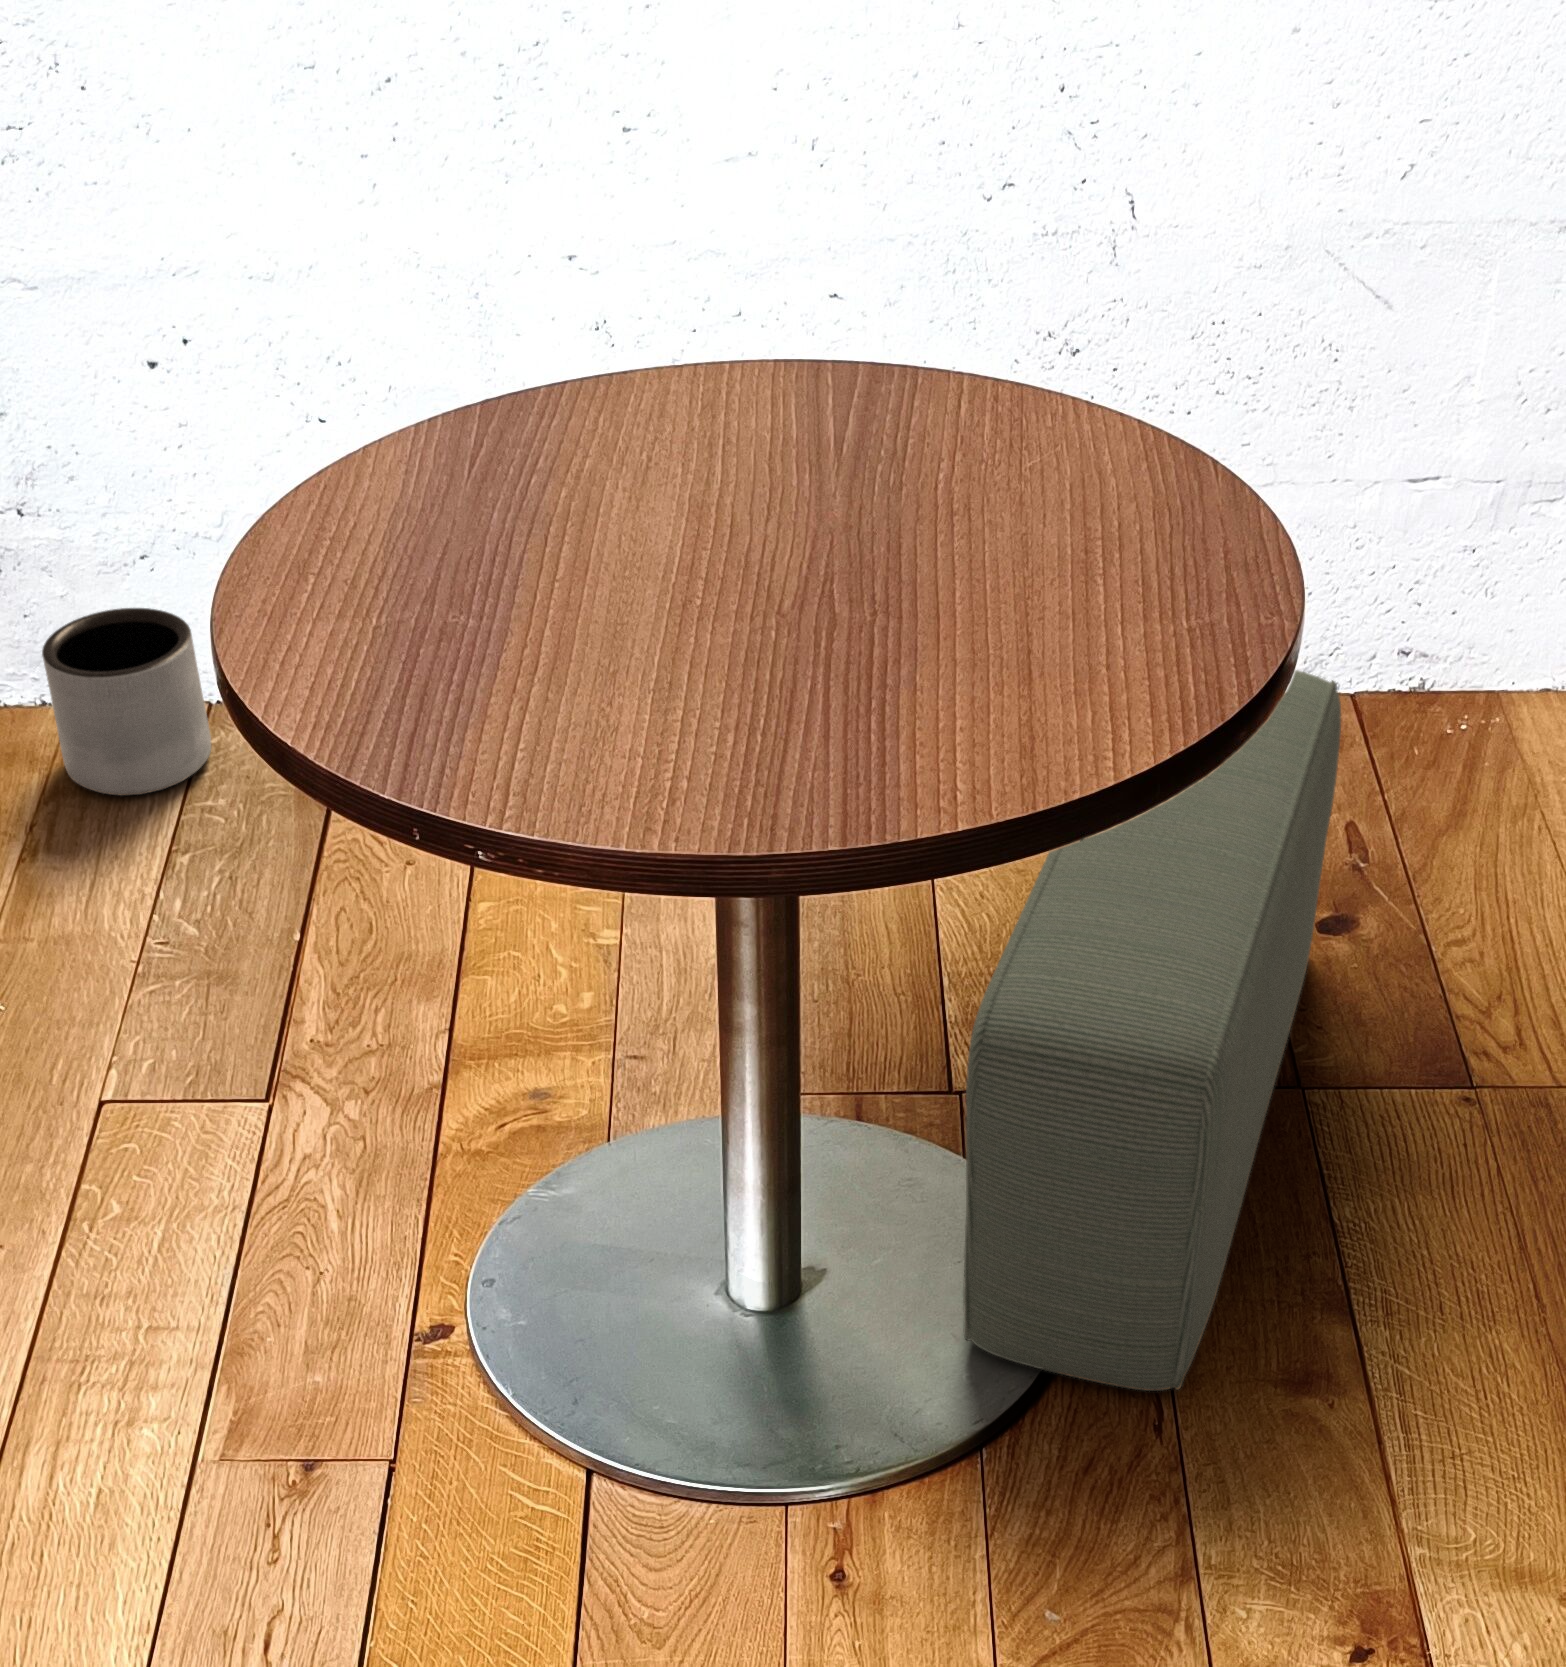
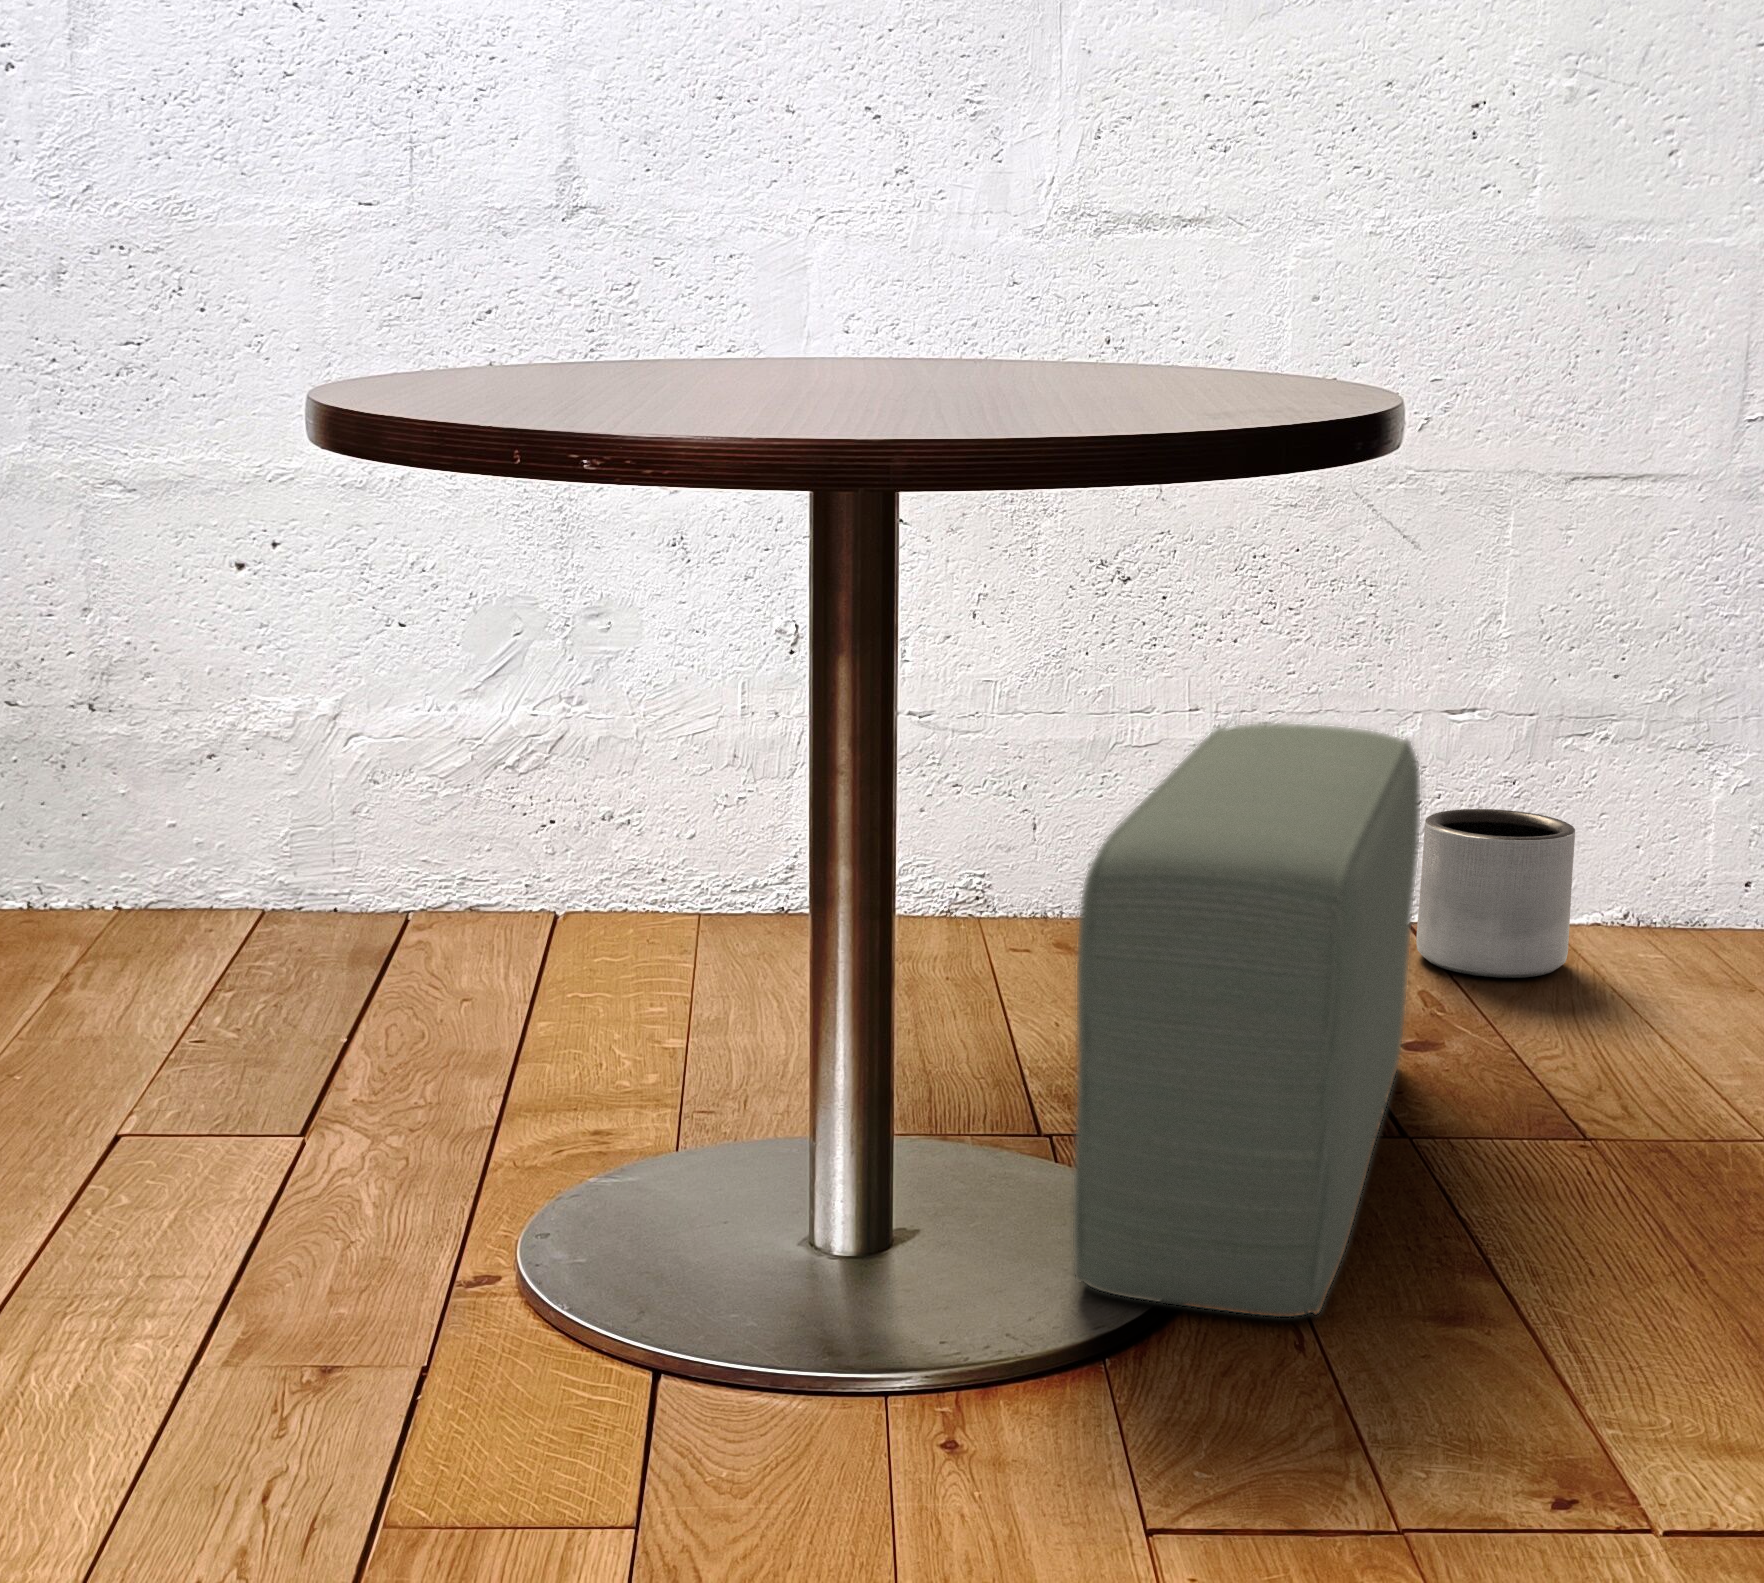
planter: present [42,608,211,796] -> present [1416,809,1575,978]

